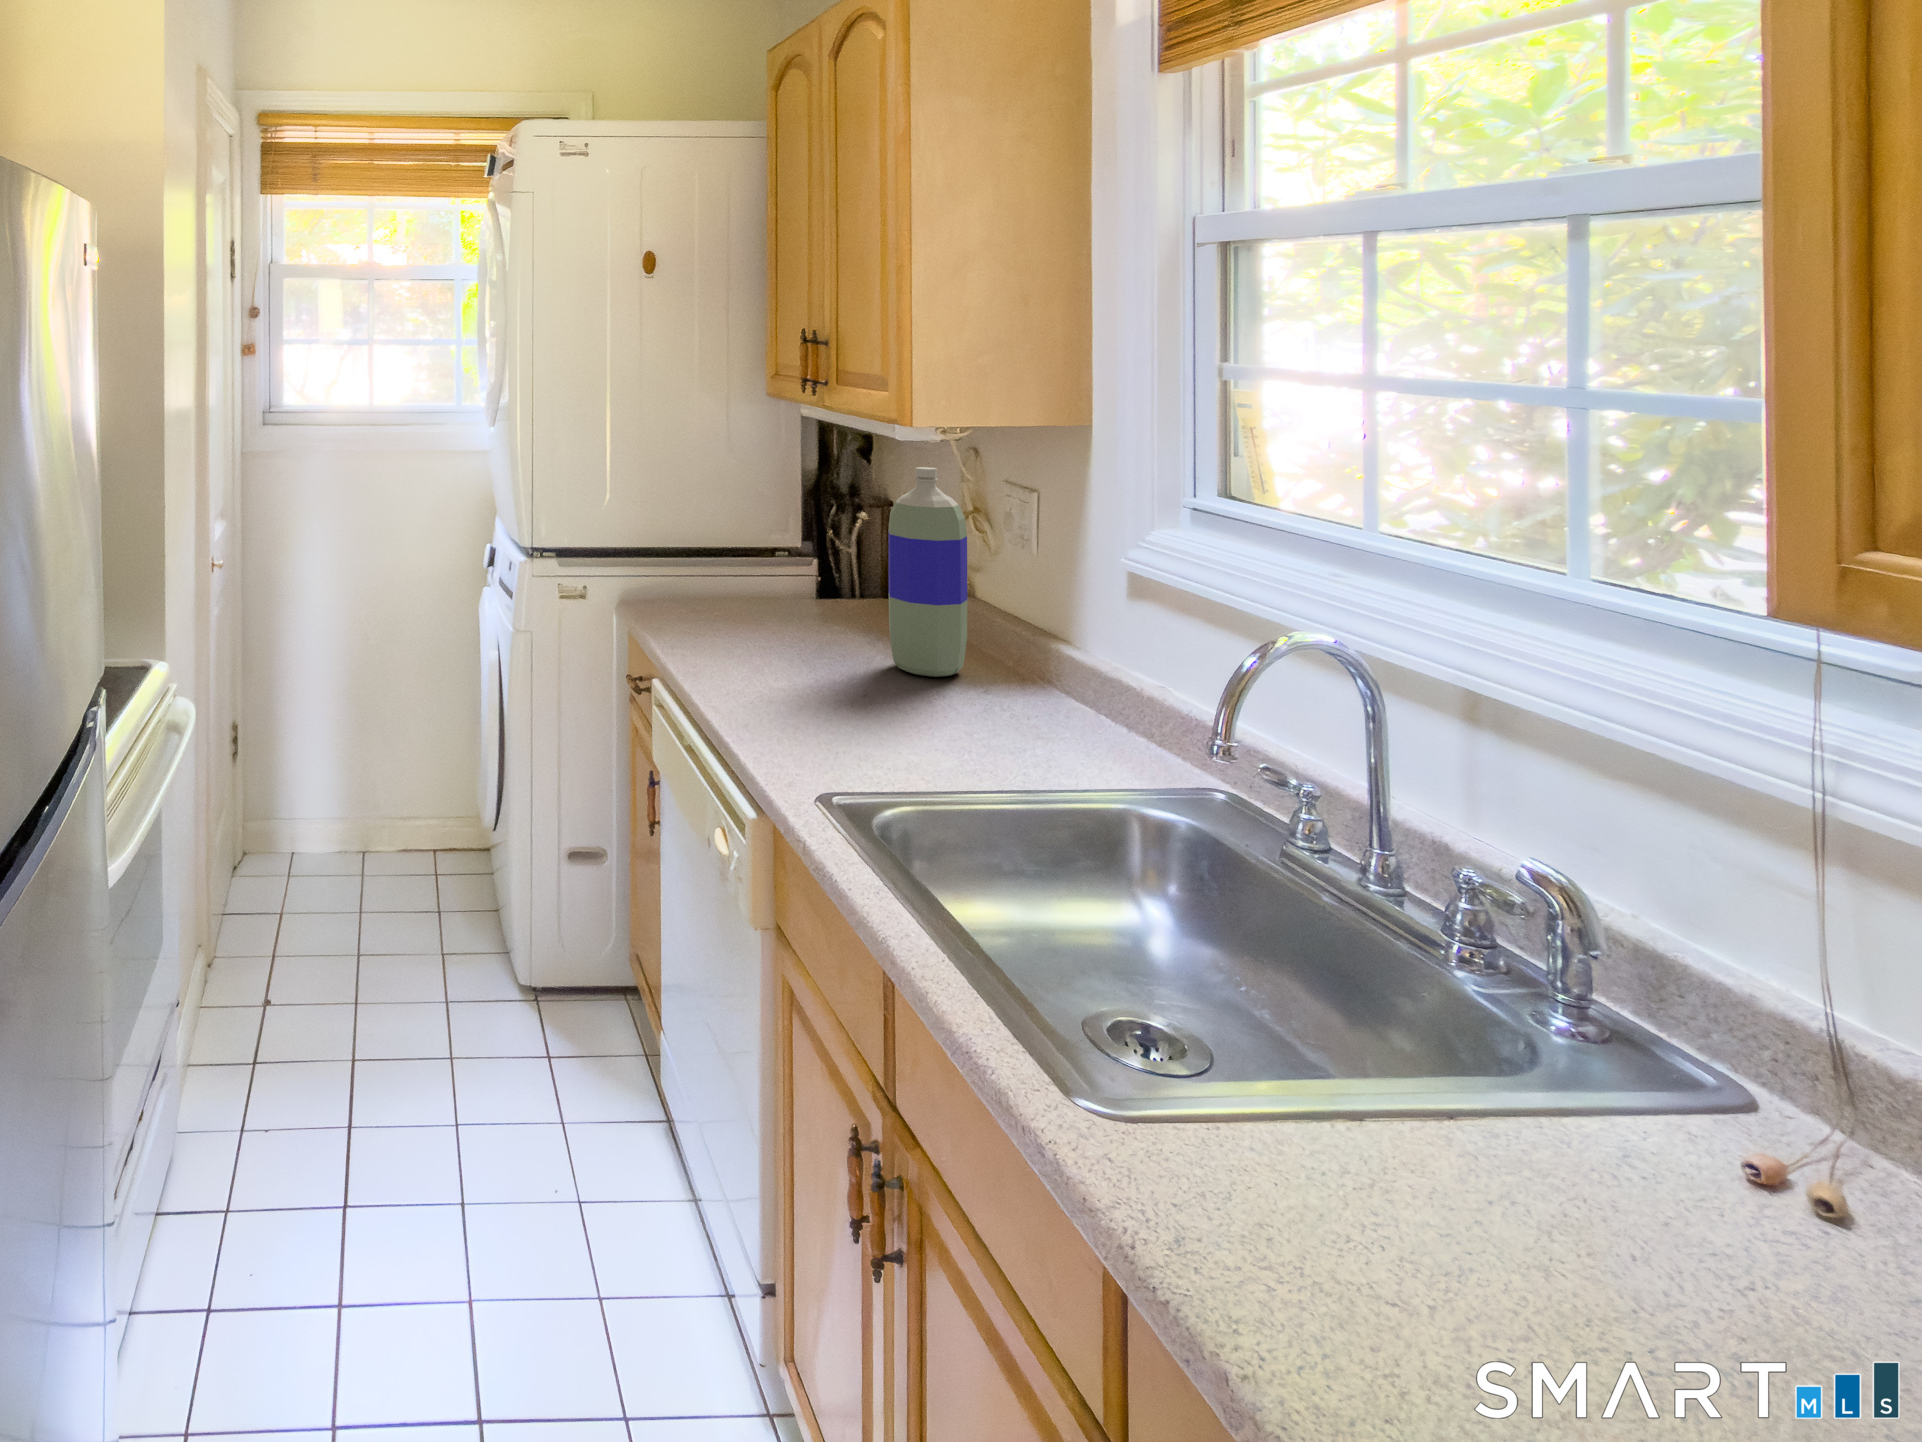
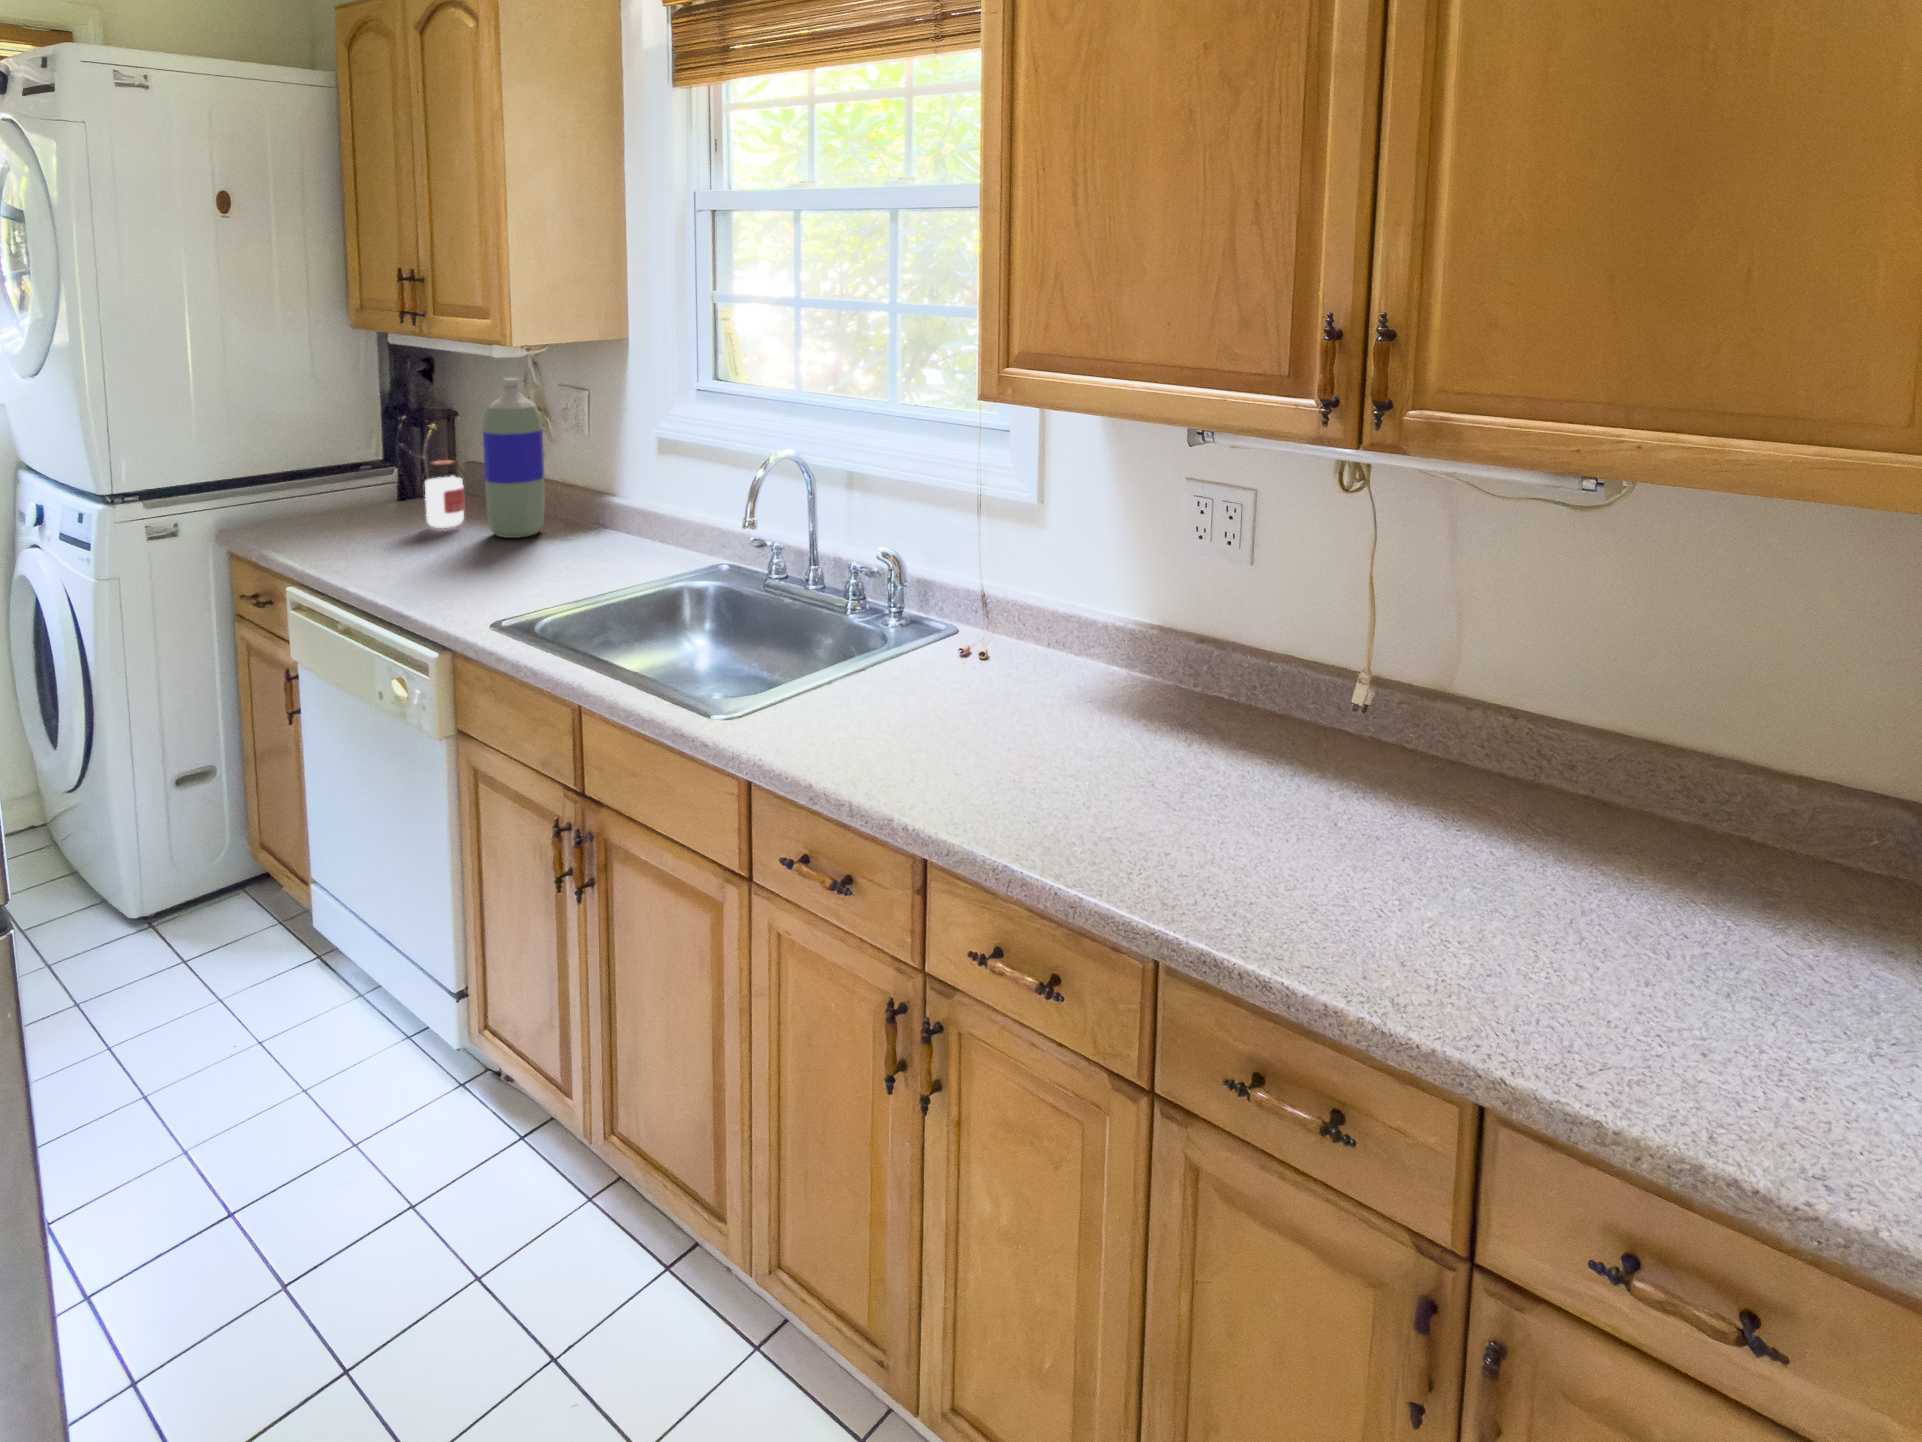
jar: none [821,559,873,645] -> present [425,460,465,528]

